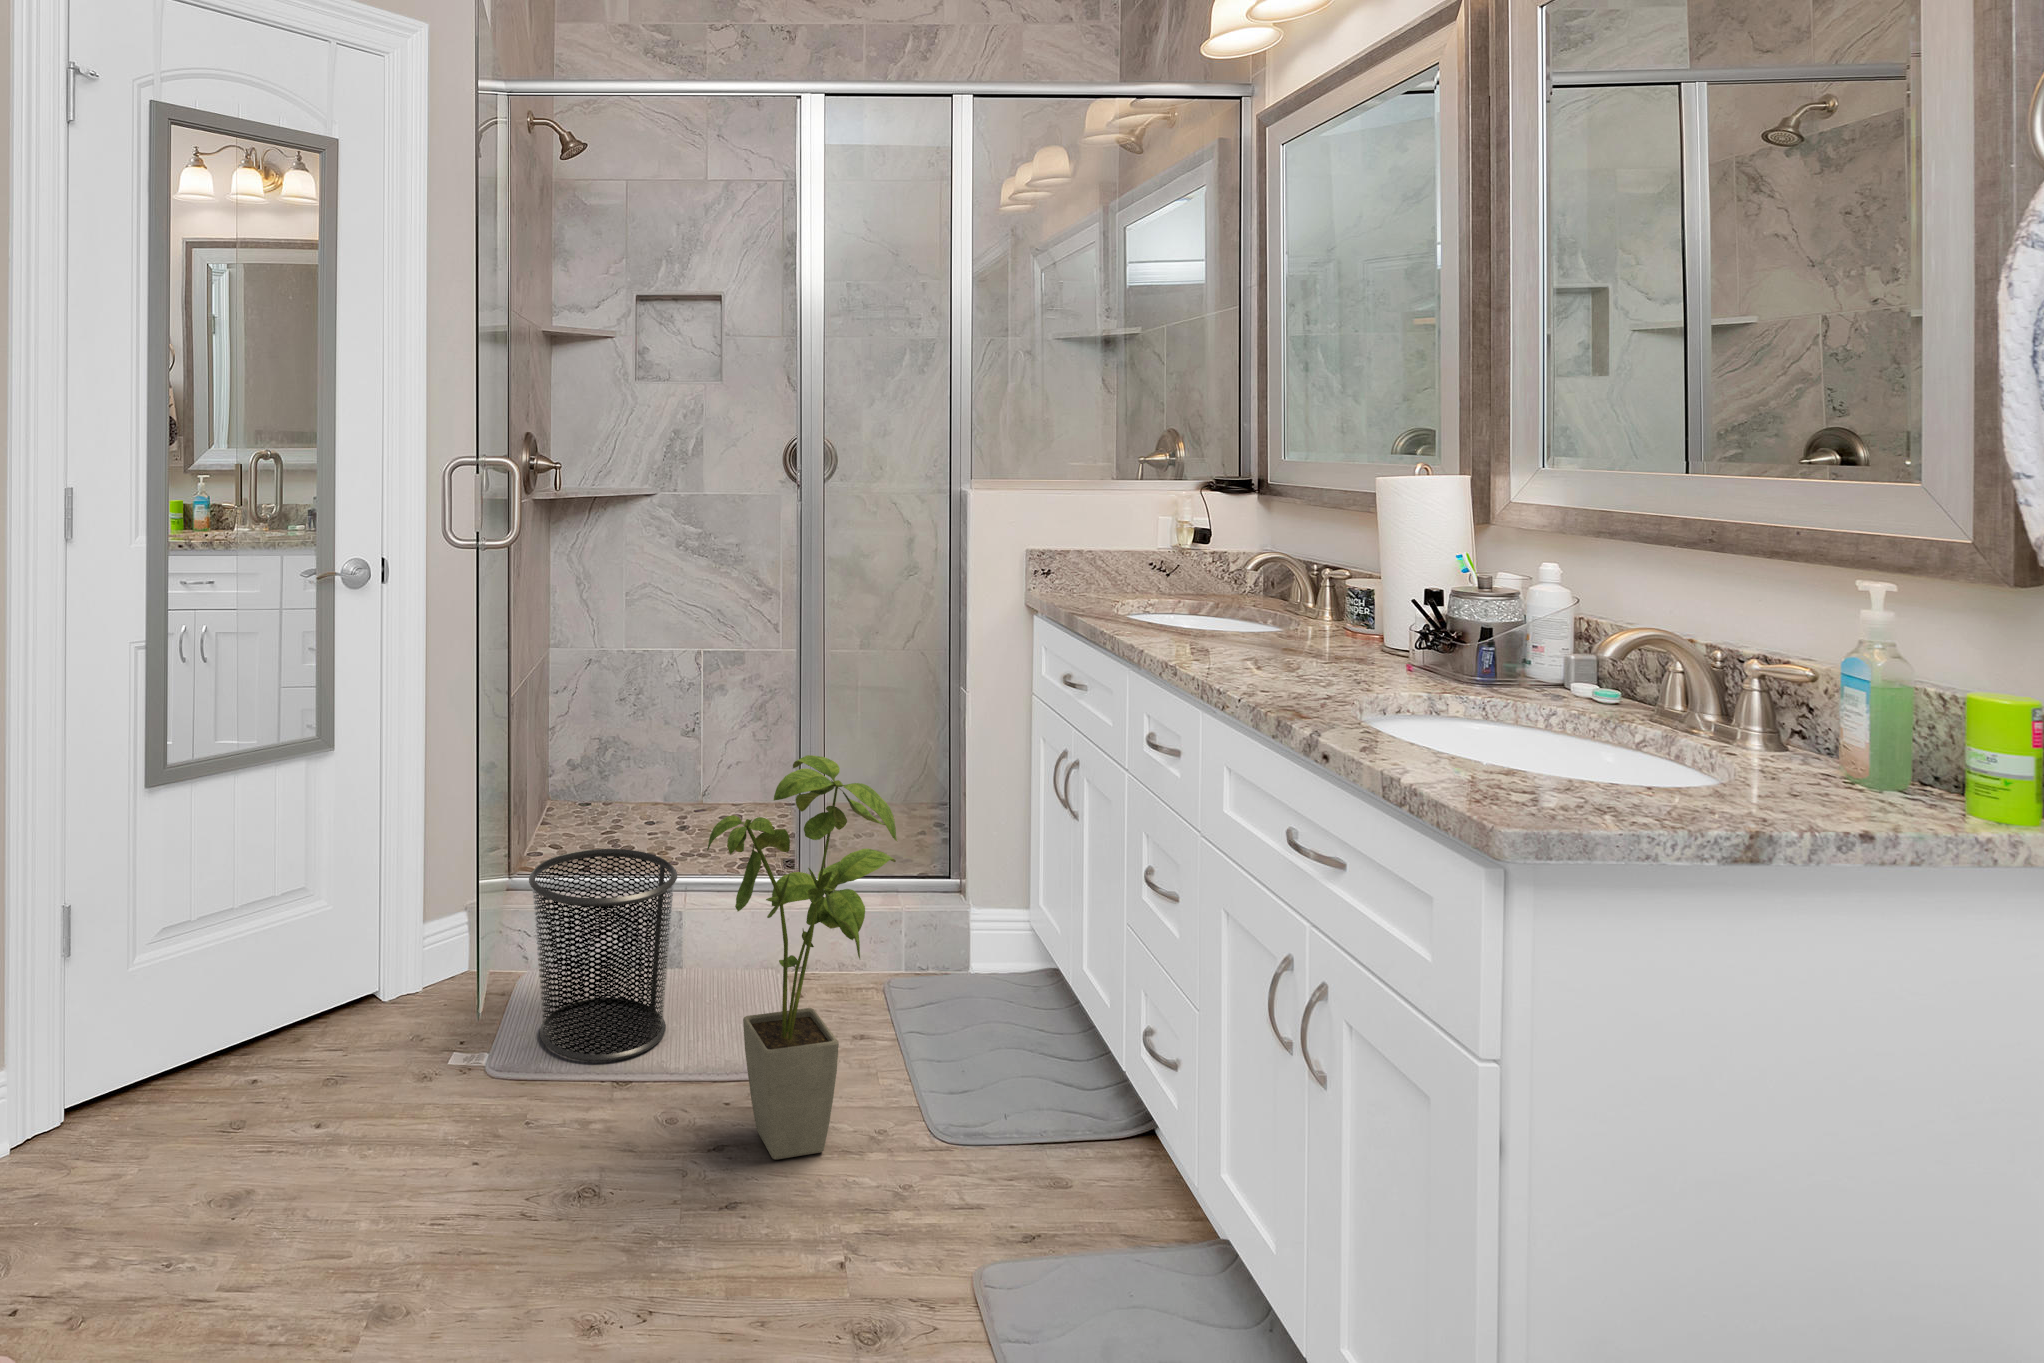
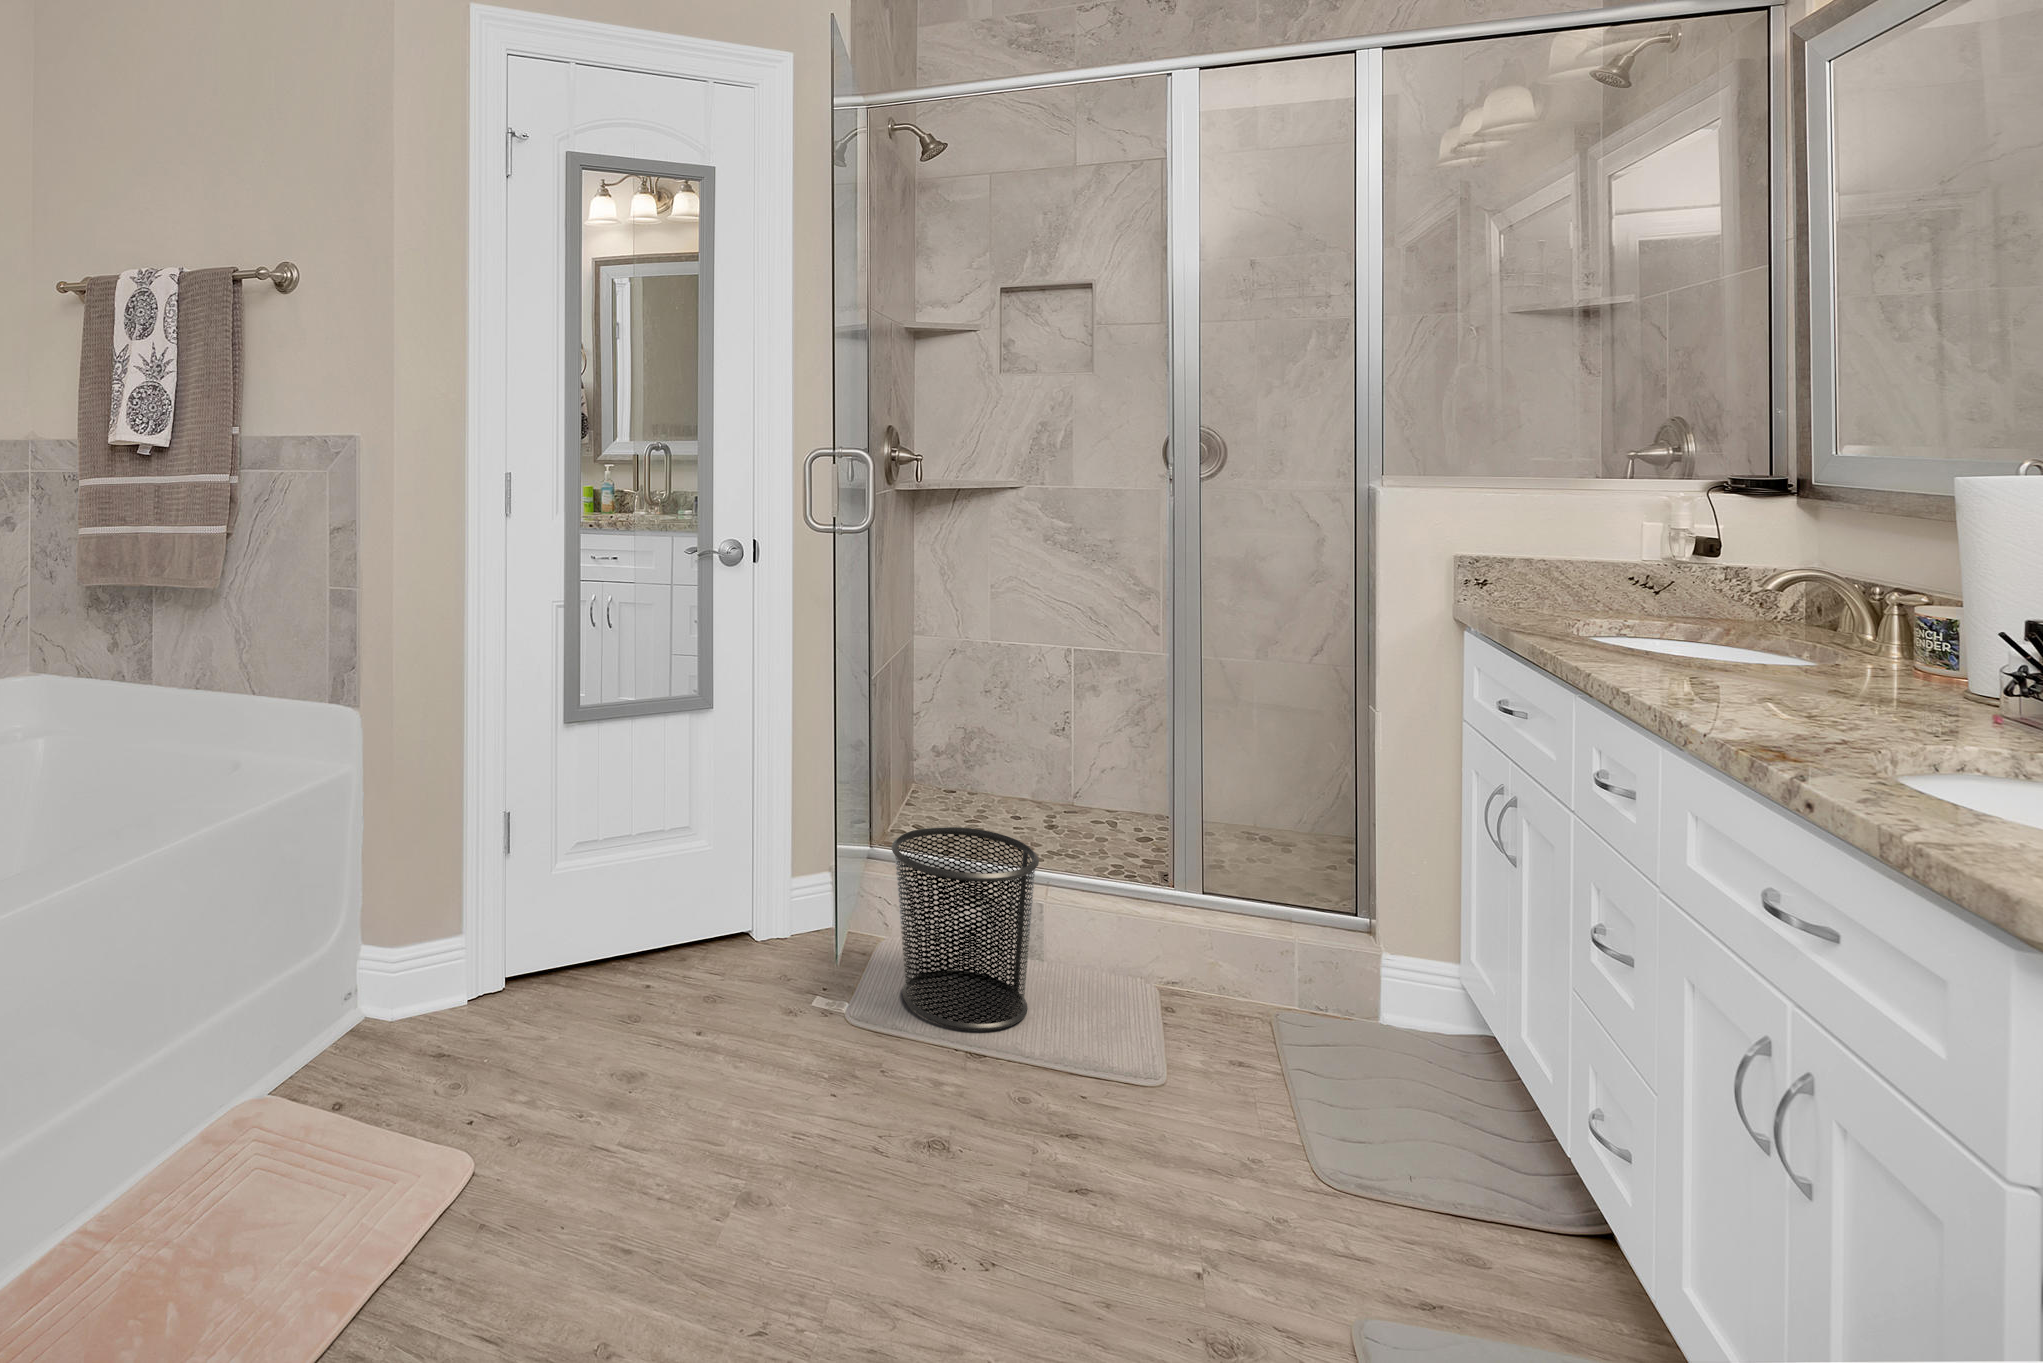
house plant: present [707,755,897,1160] -> none [1057,753,1271,1161]

